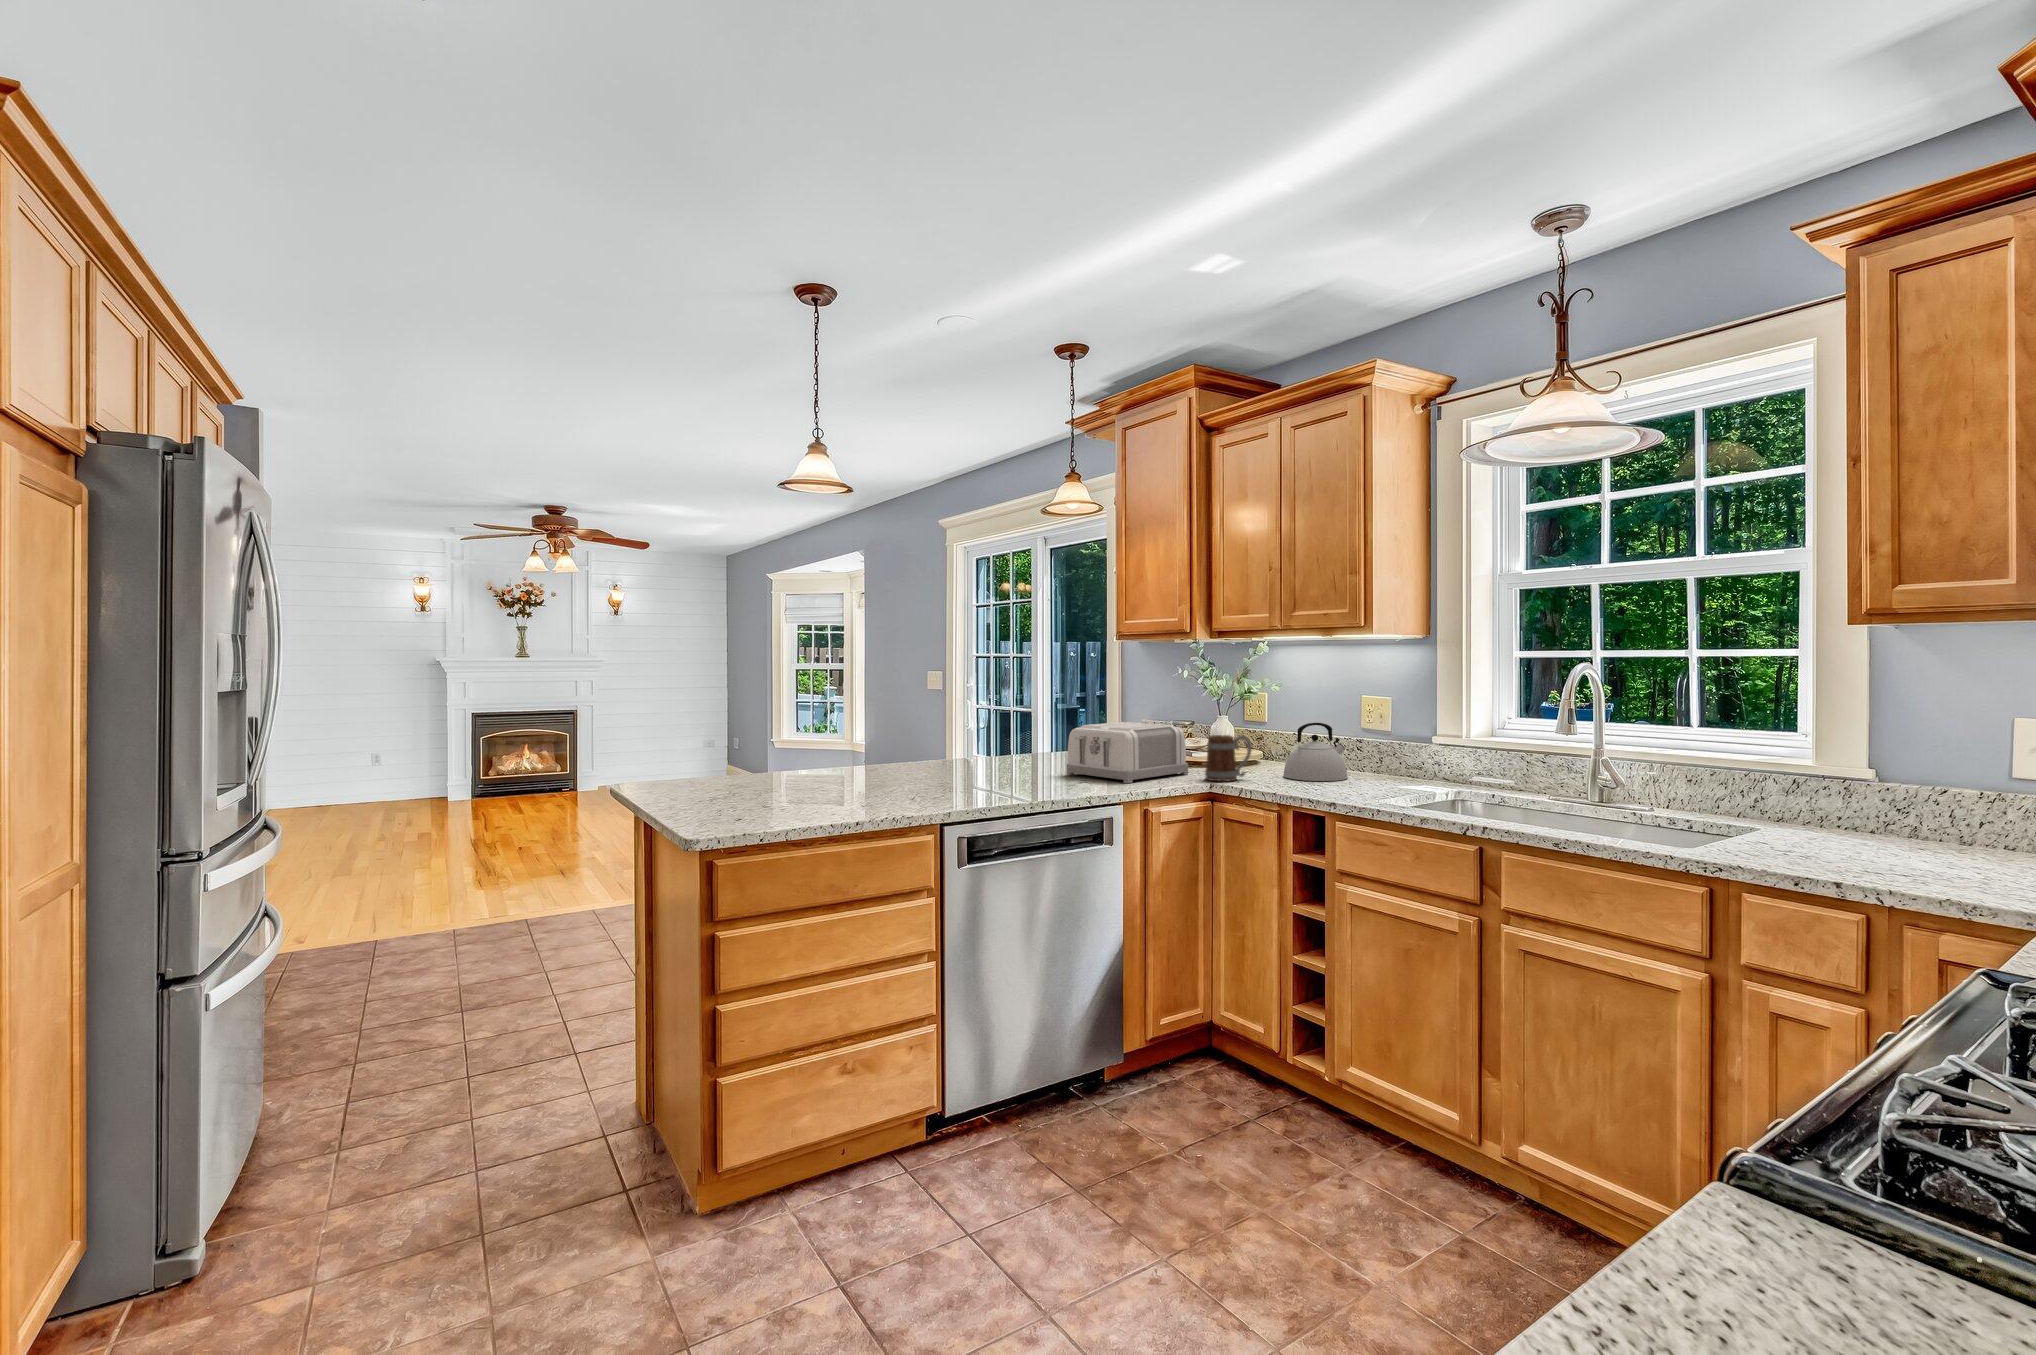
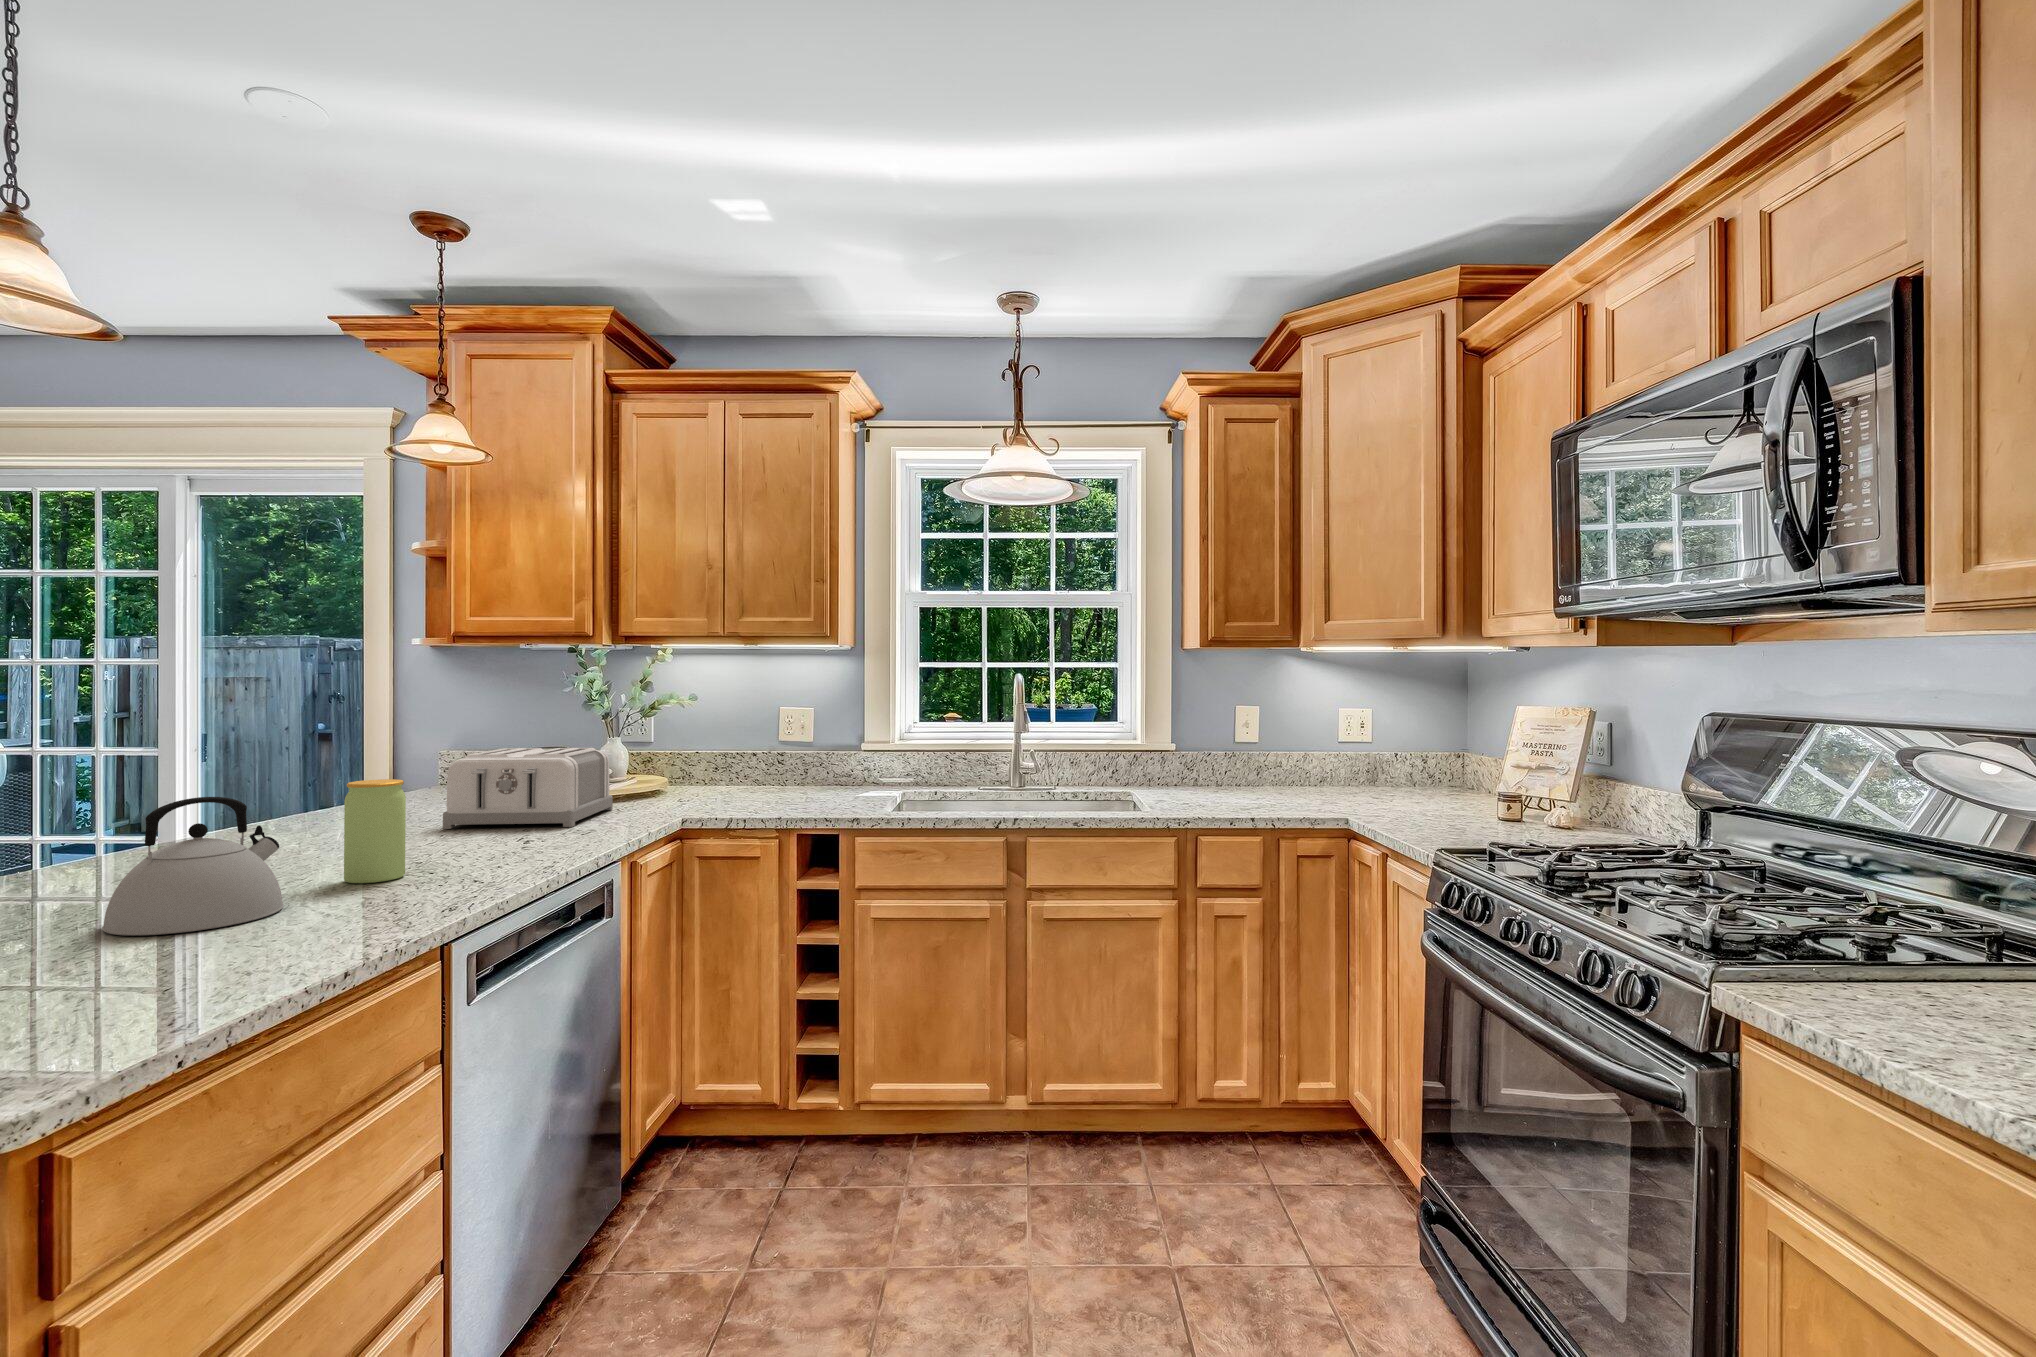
kettle: present [1283,723,1348,781] -> present [102,797,284,936]
mug: present [1205,735,1252,781] -> none [651,755,704,812]
jar: none [947,739,979,801] -> present [344,779,406,883]

